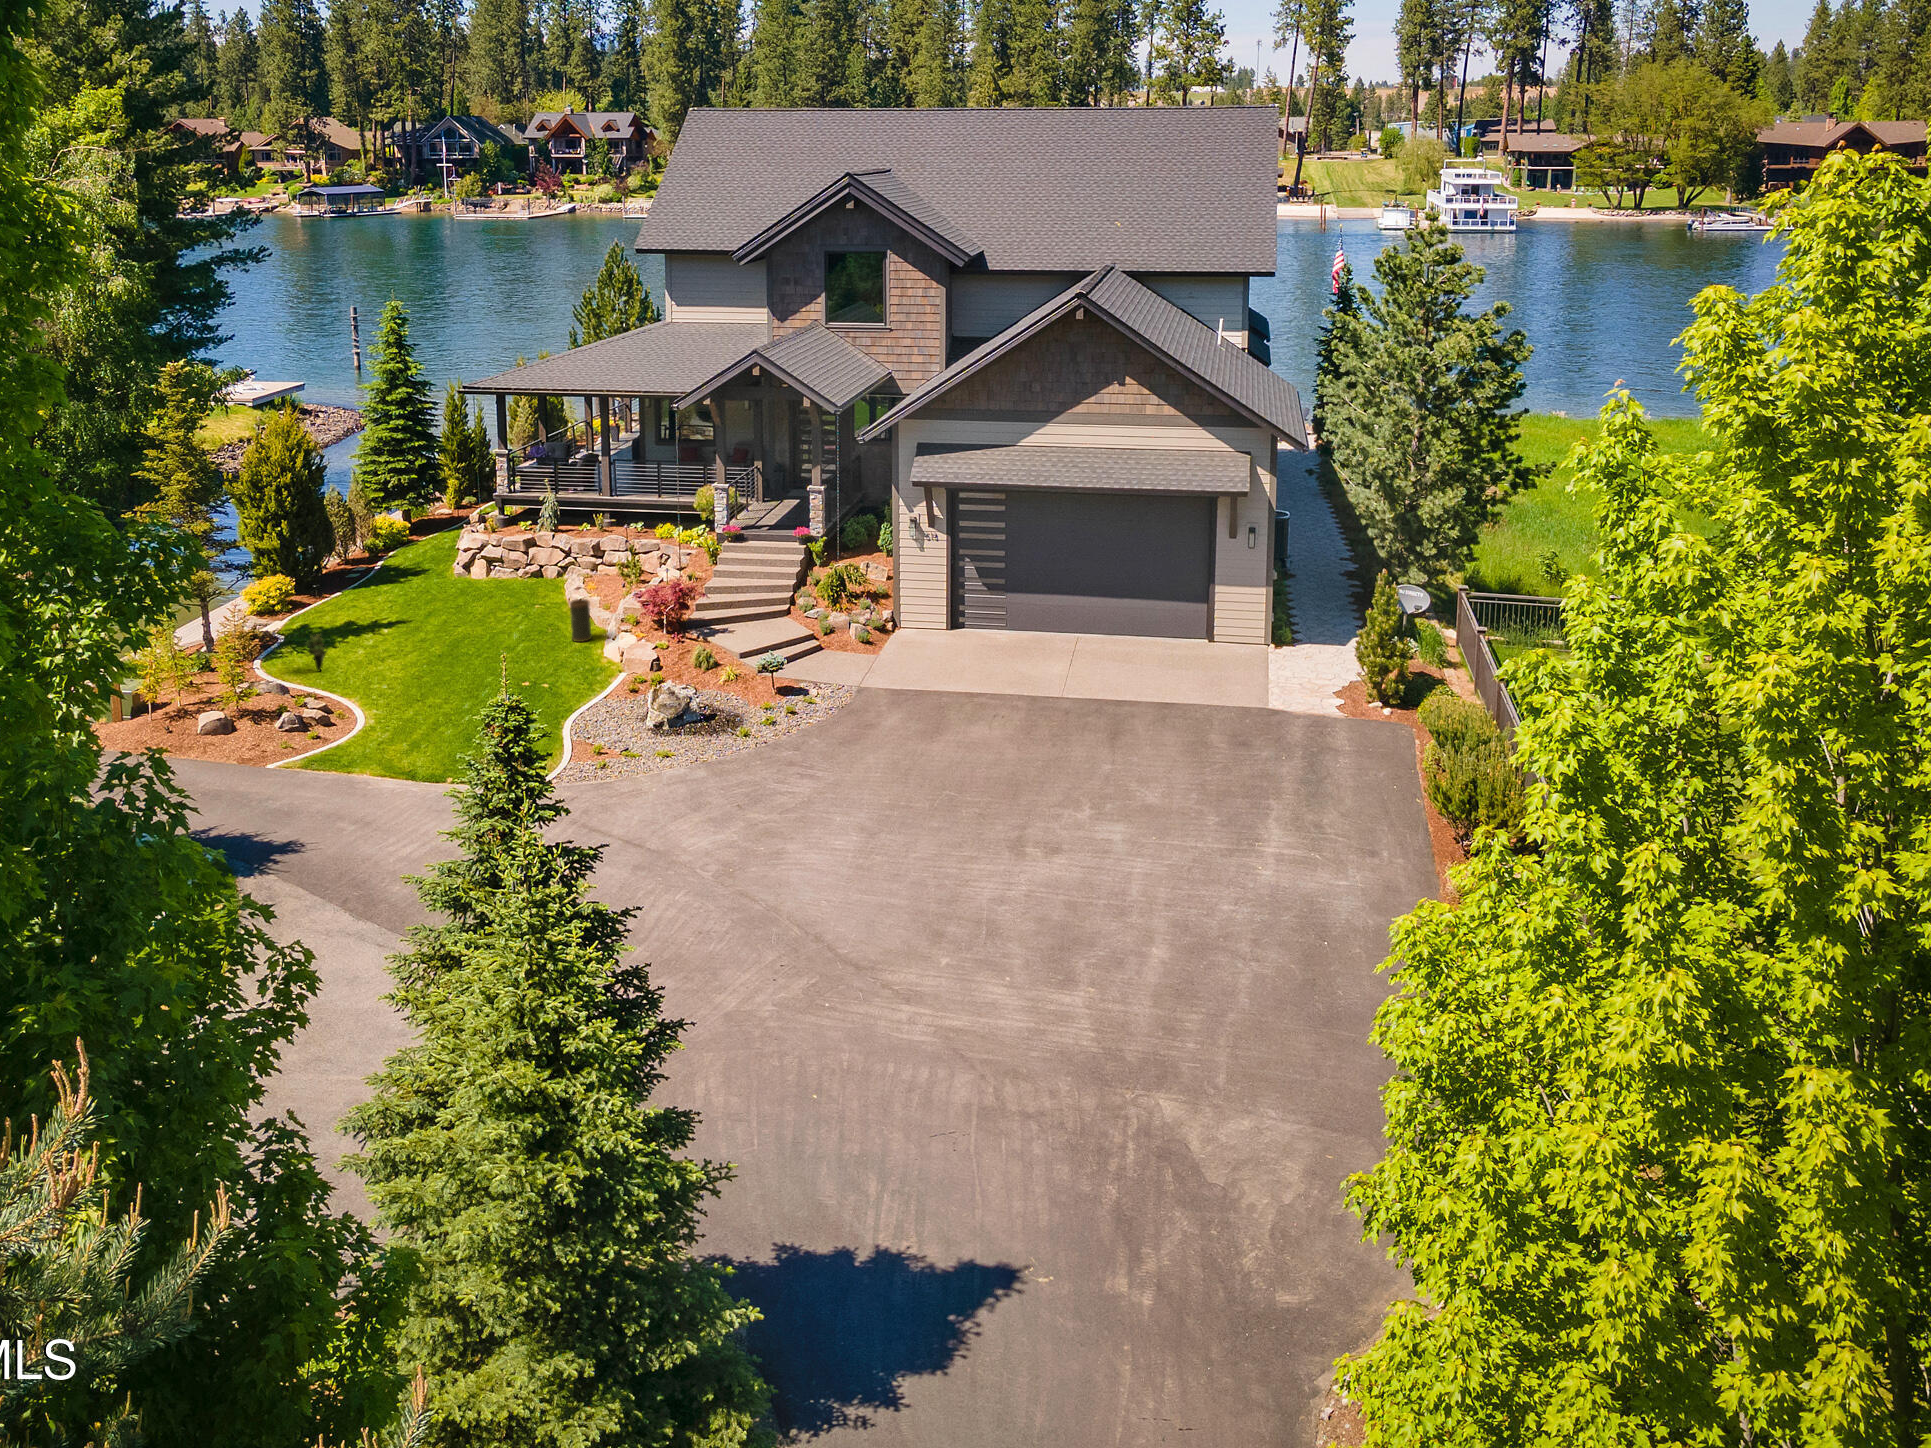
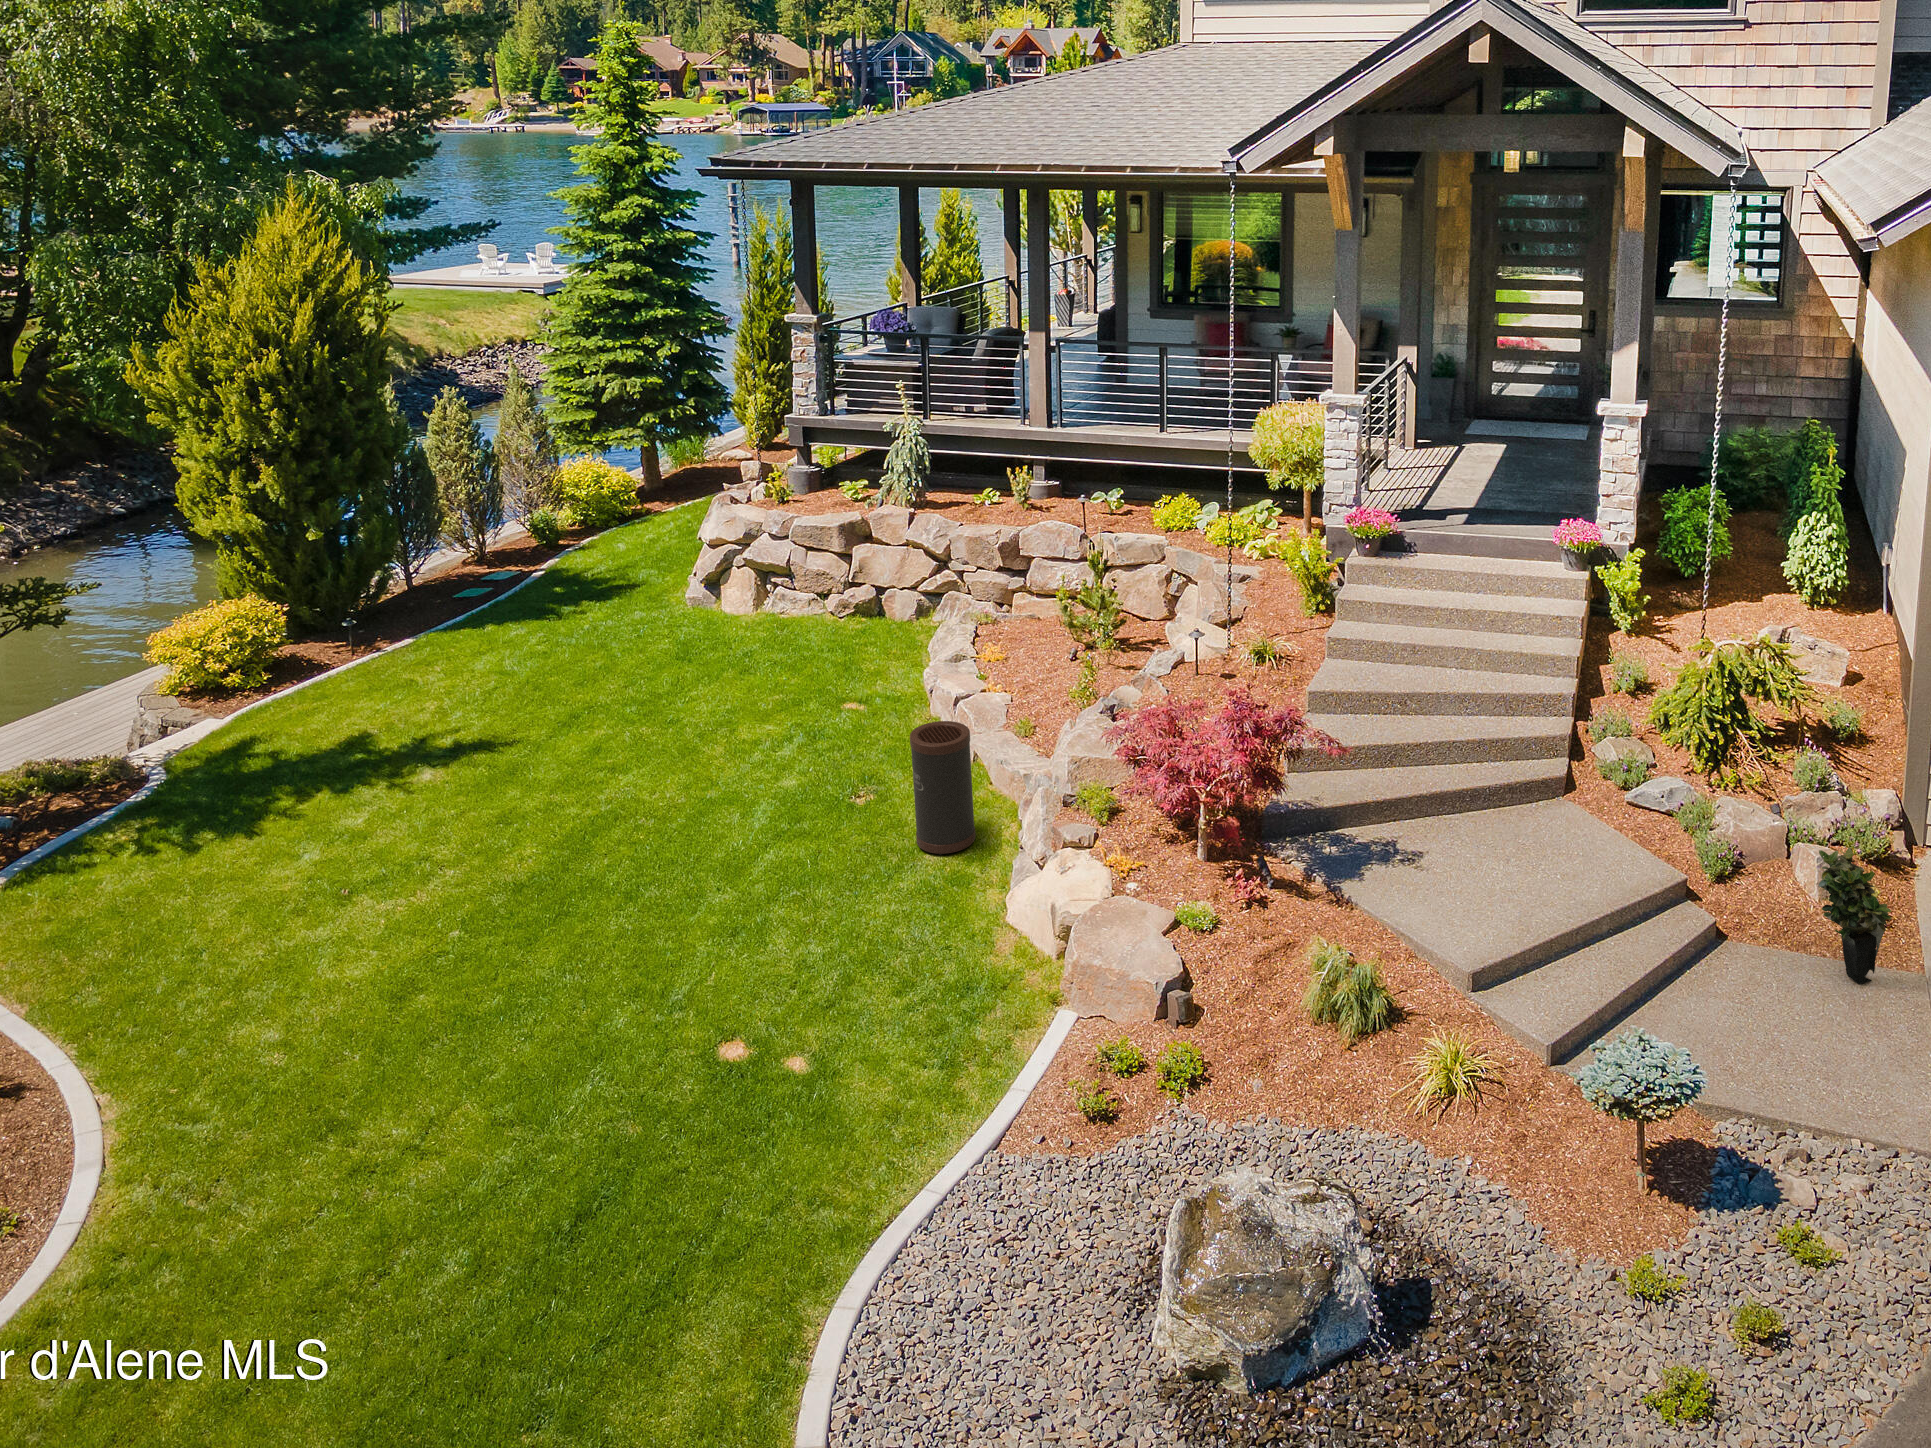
potted plant: present [306,635,327,671] -> present [1819,848,1892,984]

